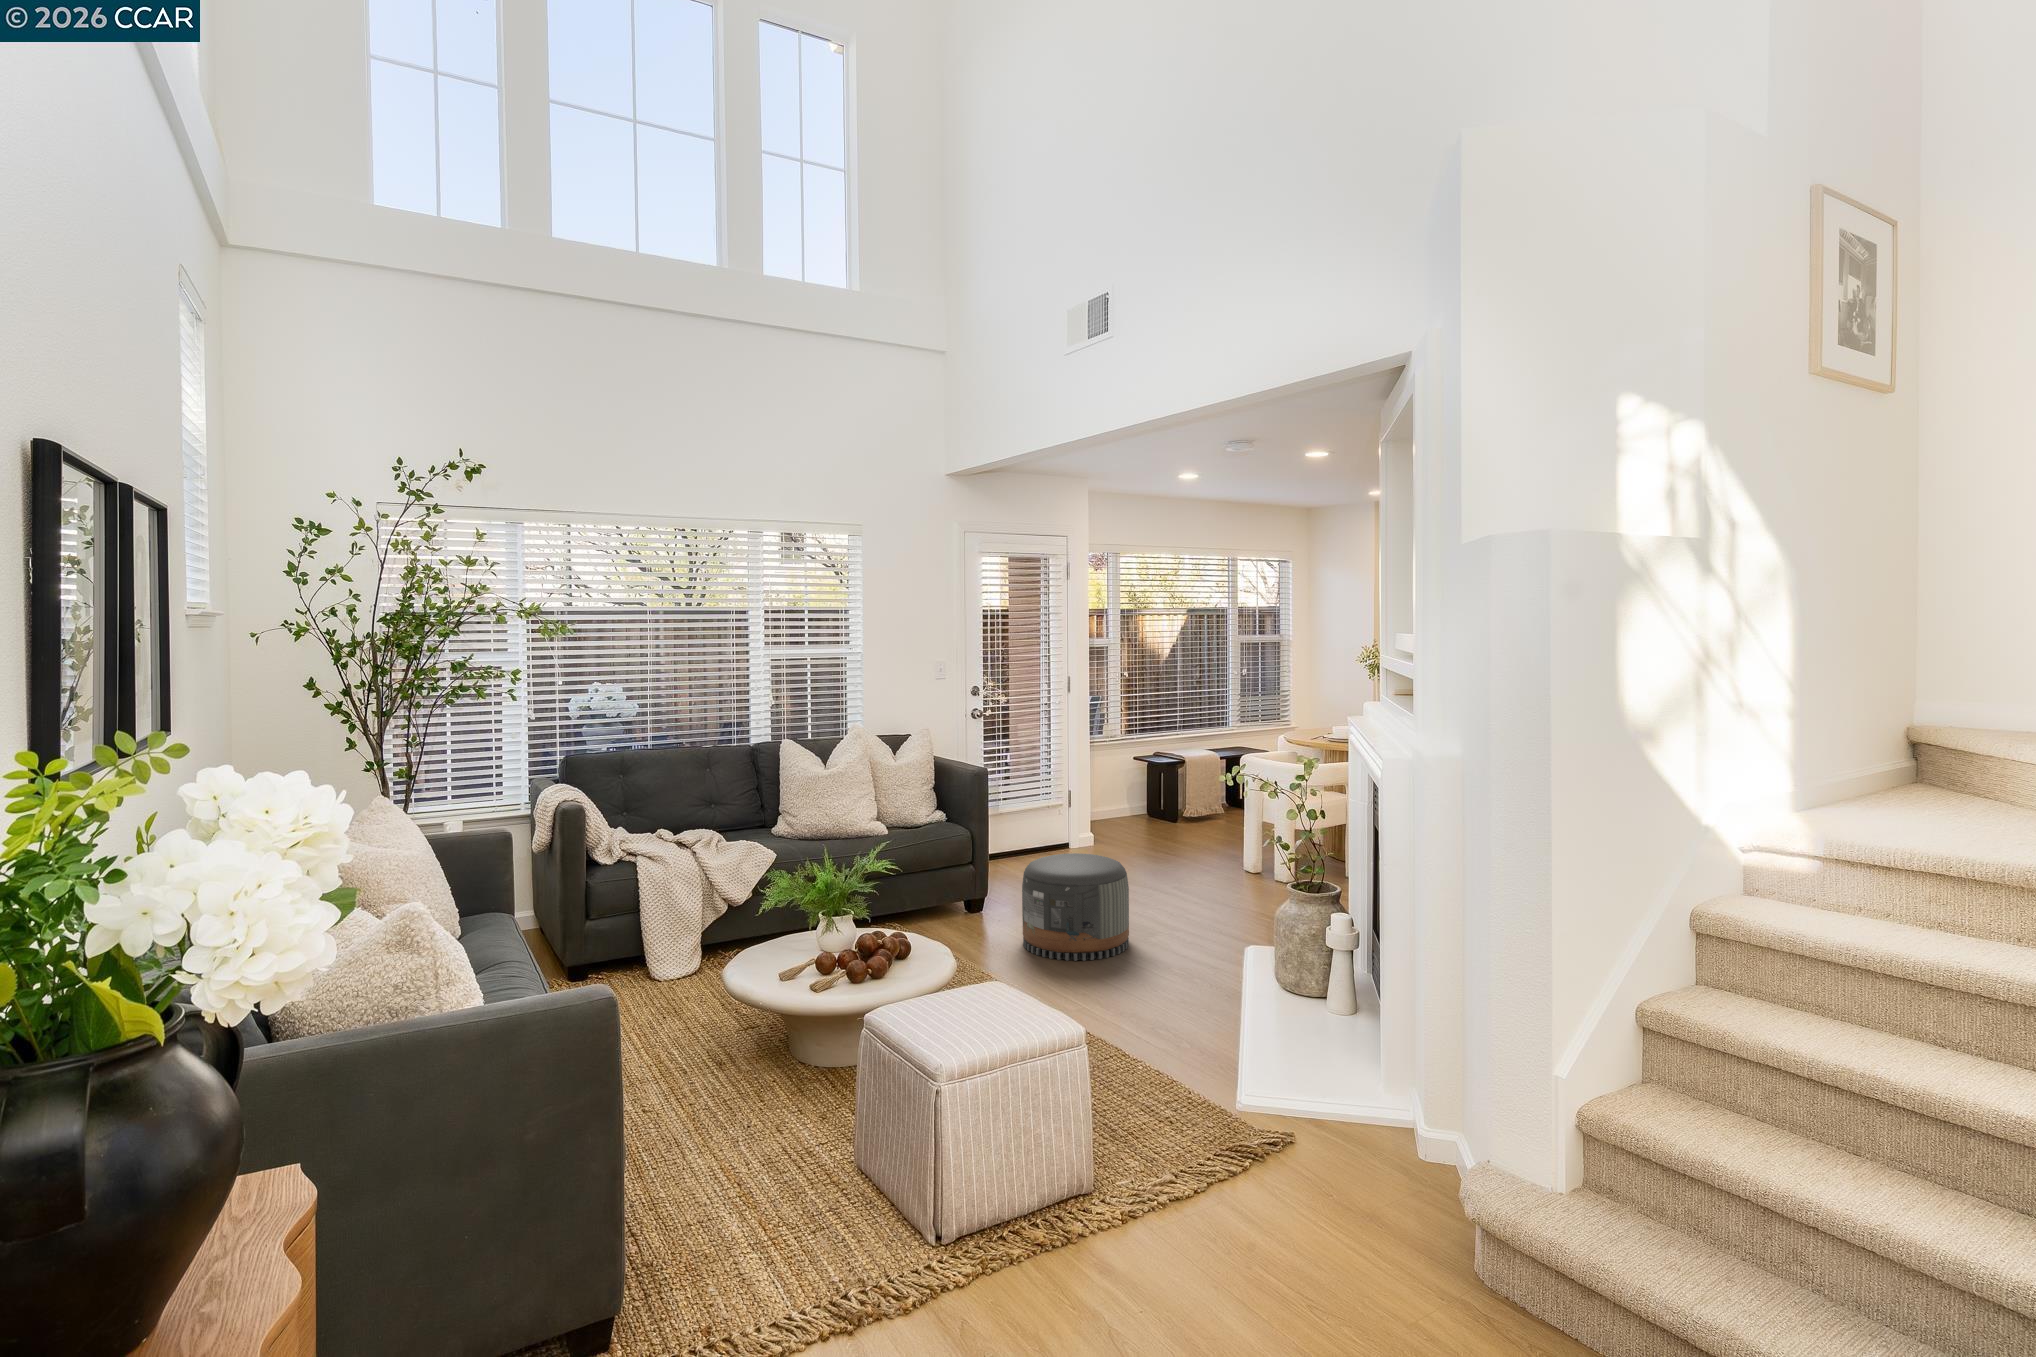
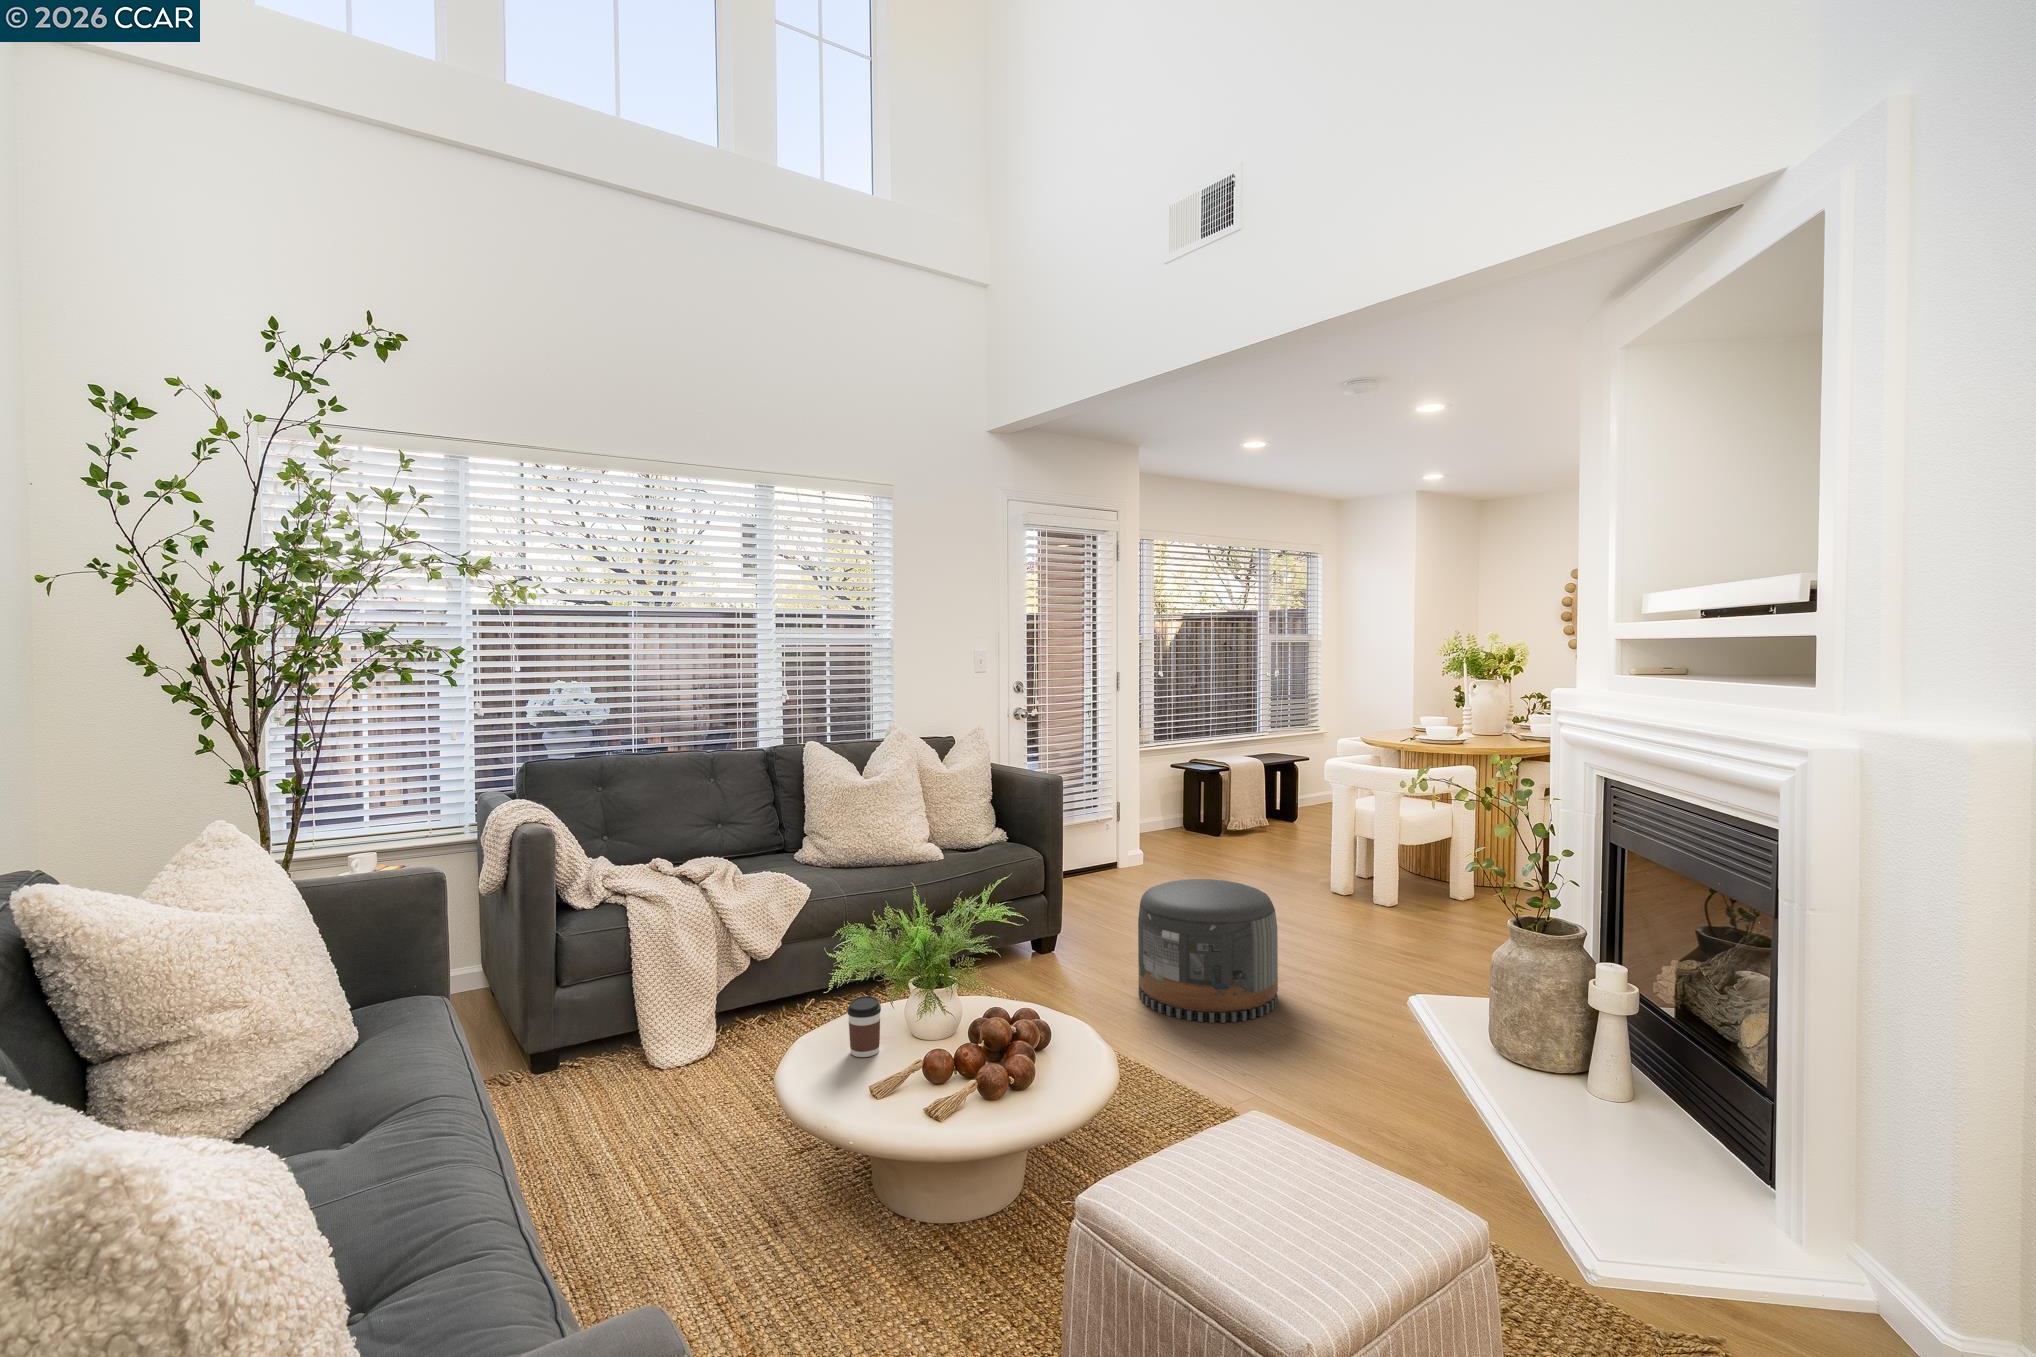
coffee cup: none [762,920,784,958] -> present [847,996,881,1057]

